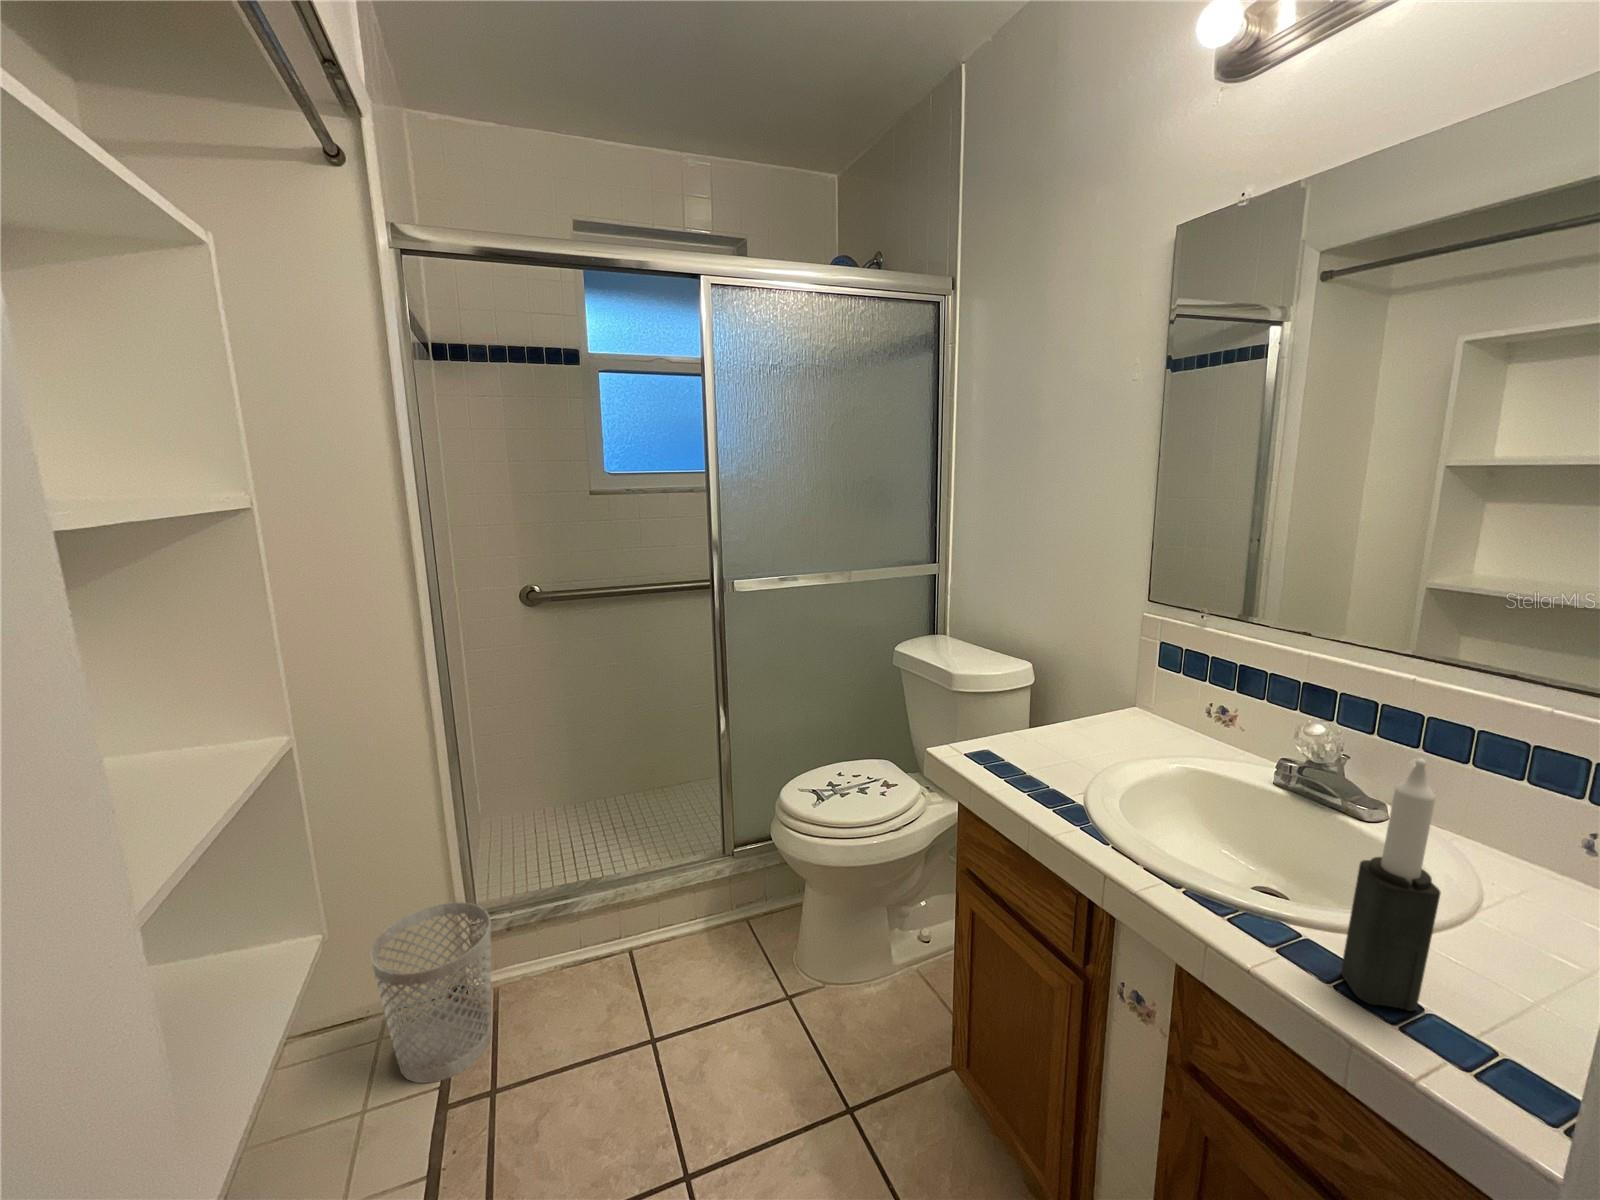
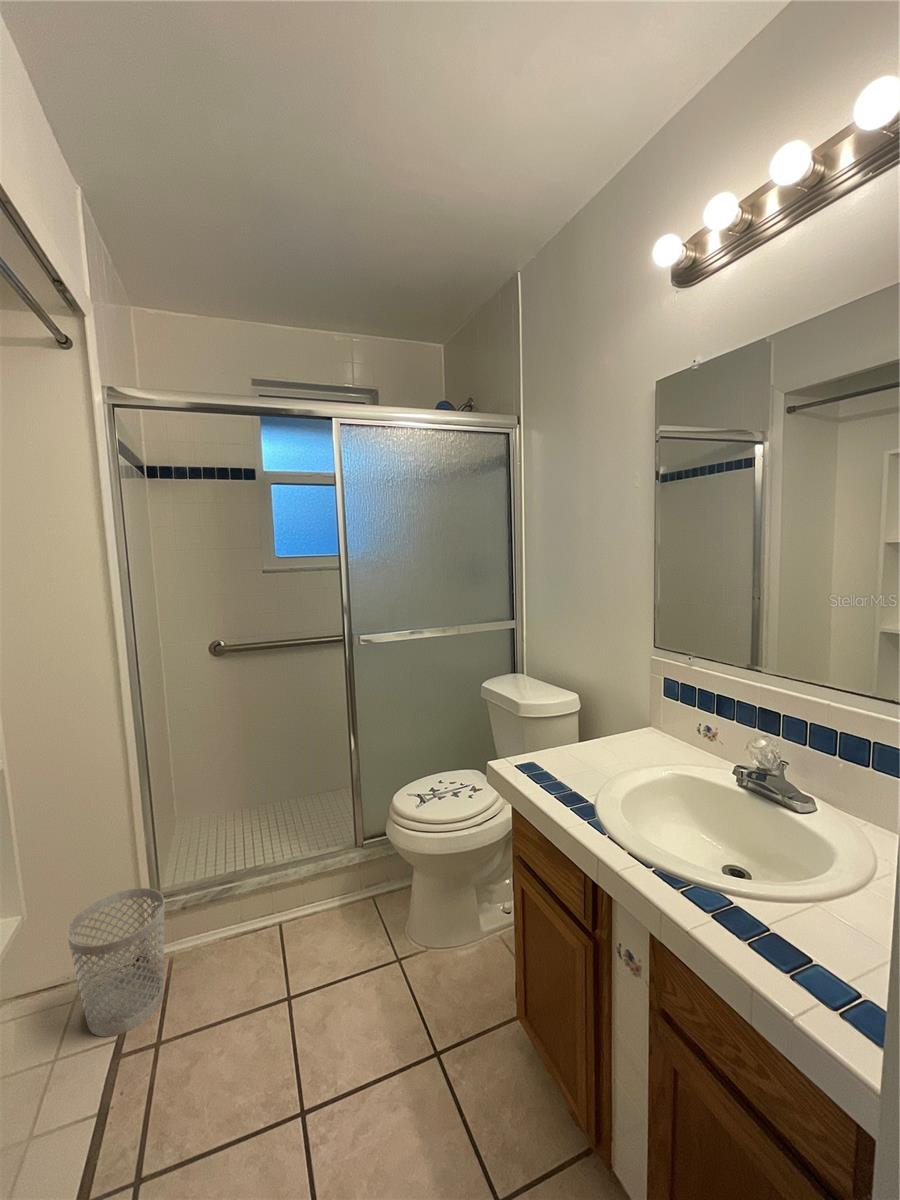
candle: present [1341,758,1441,1011] -> none [749,765,805,957]

